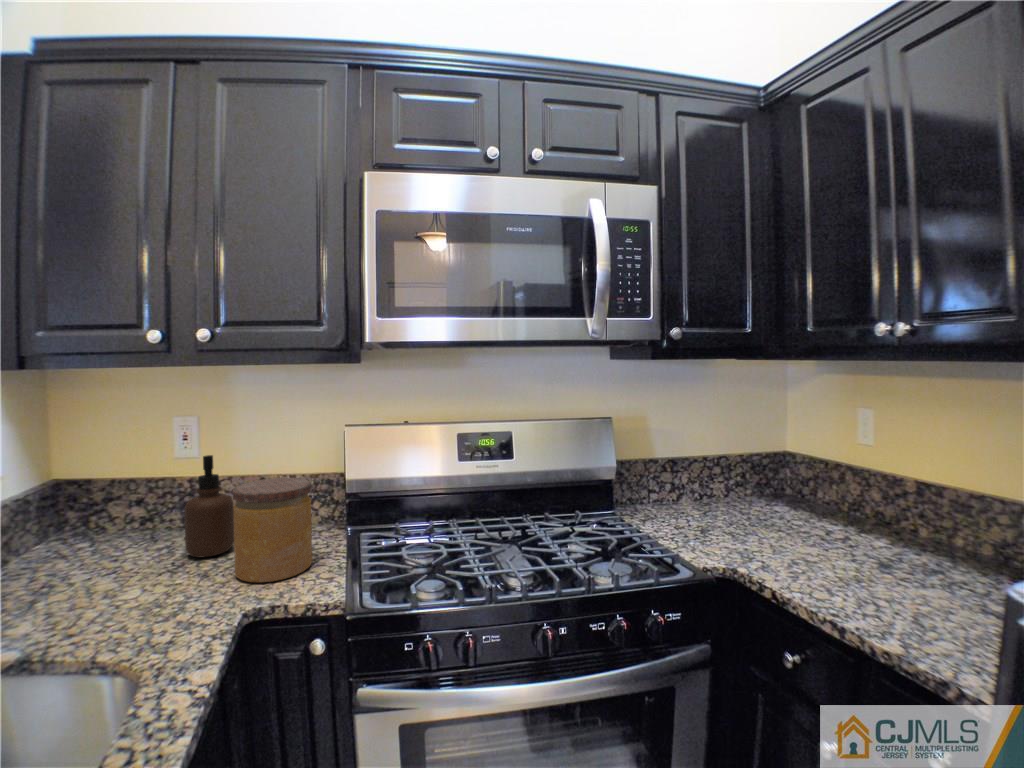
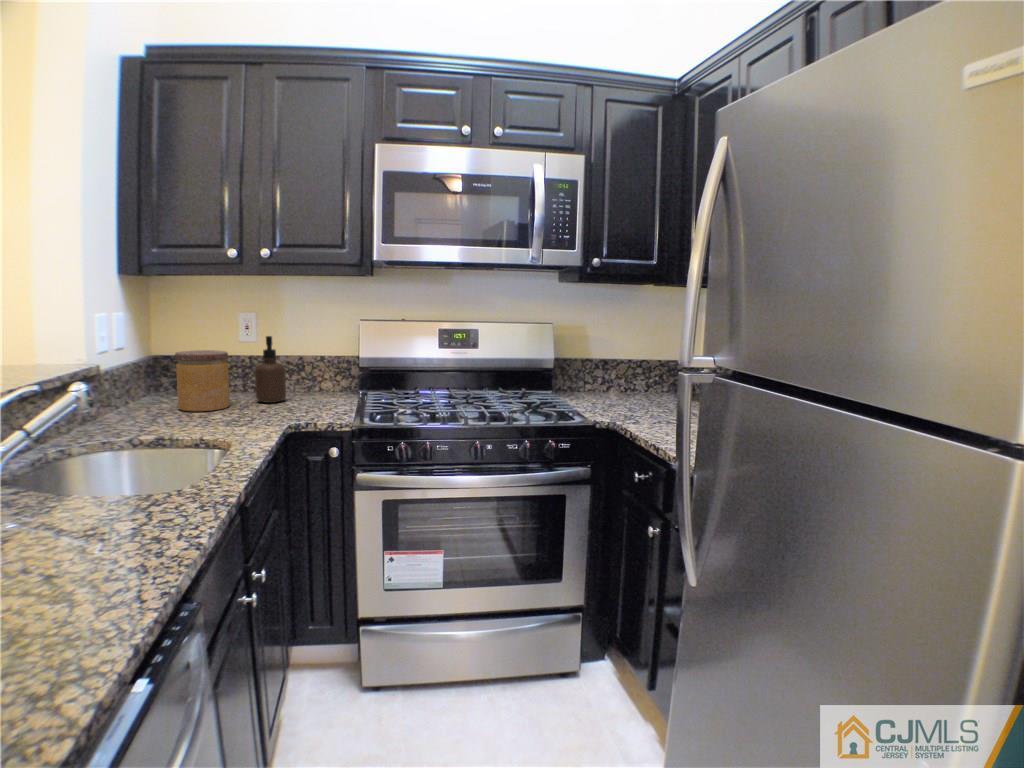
jar: present [233,478,312,582] -> present [175,350,230,411]

